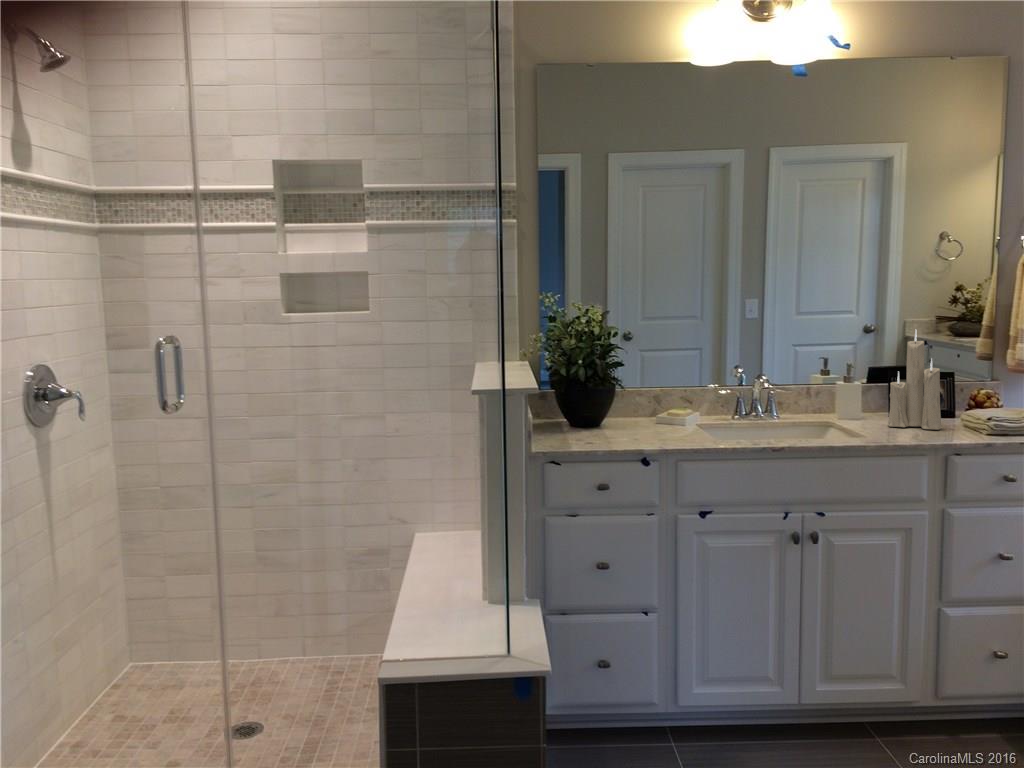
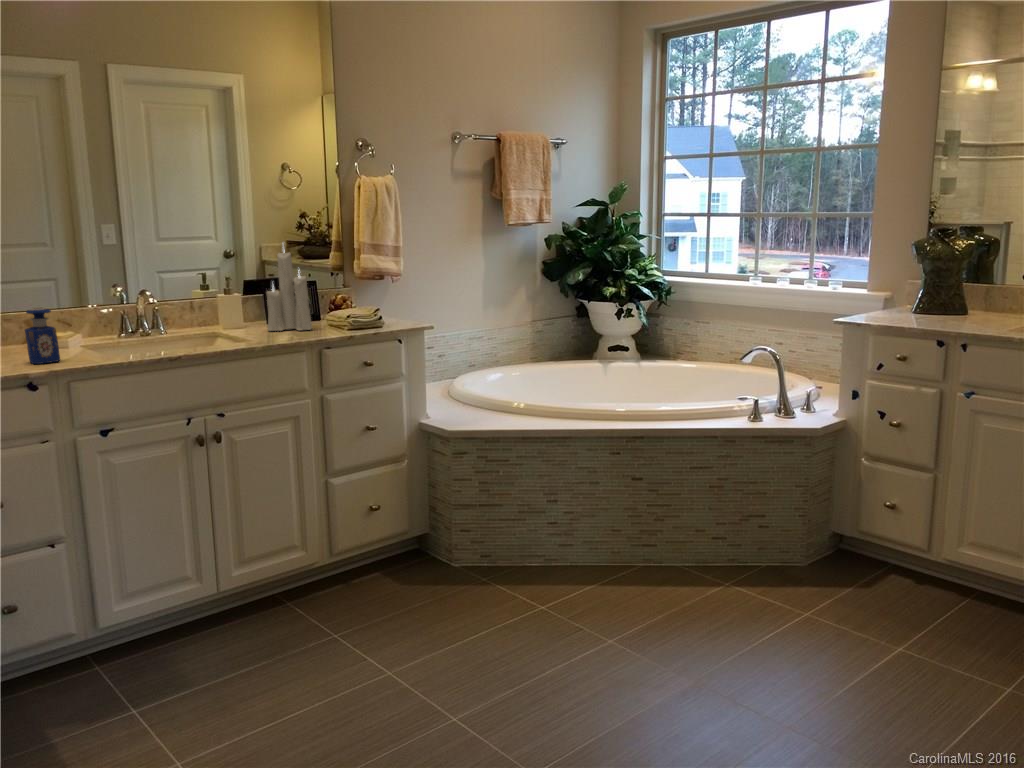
perfume bottle: none [647,388,673,440] -> present [25,308,60,364]

